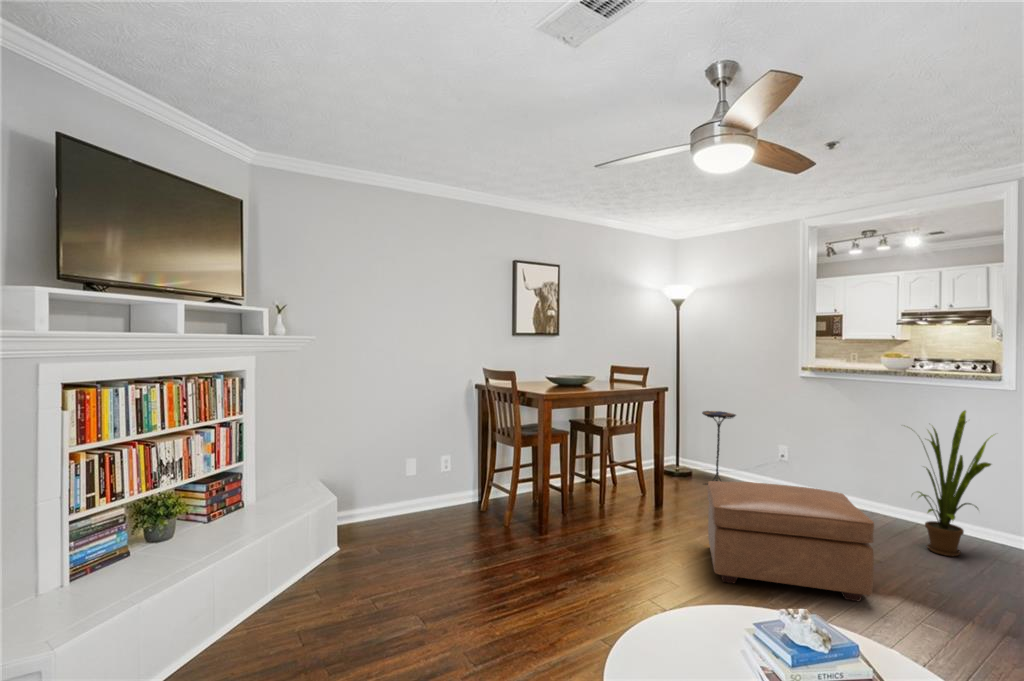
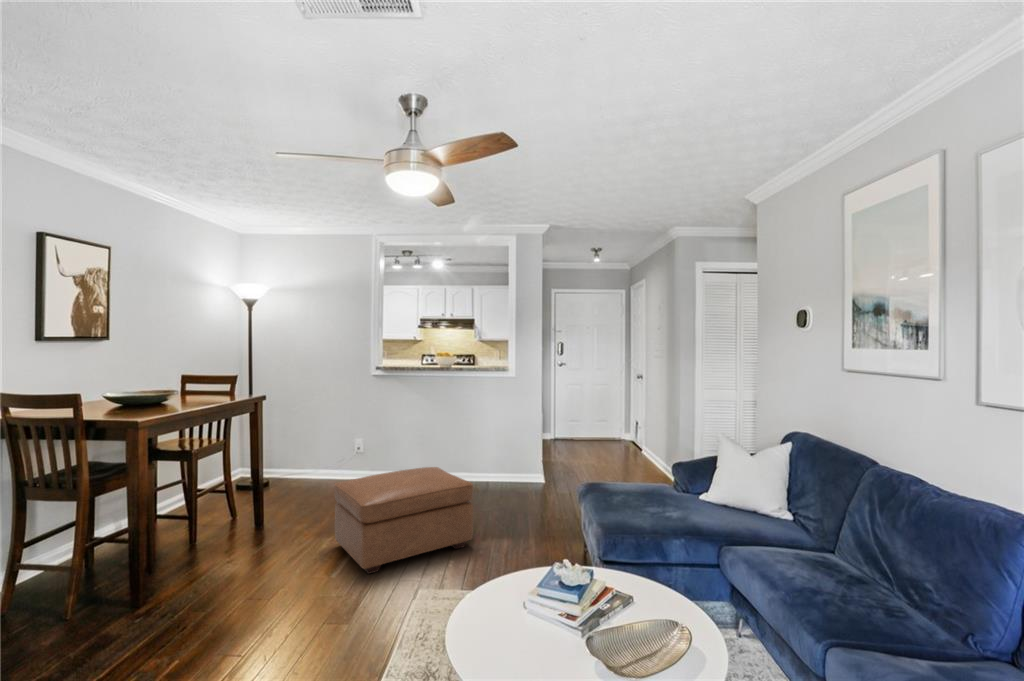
side table: present [702,411,736,481] -> none [286,412,320,488]
house plant: present [918,411,993,556] -> none [454,391,508,495]

